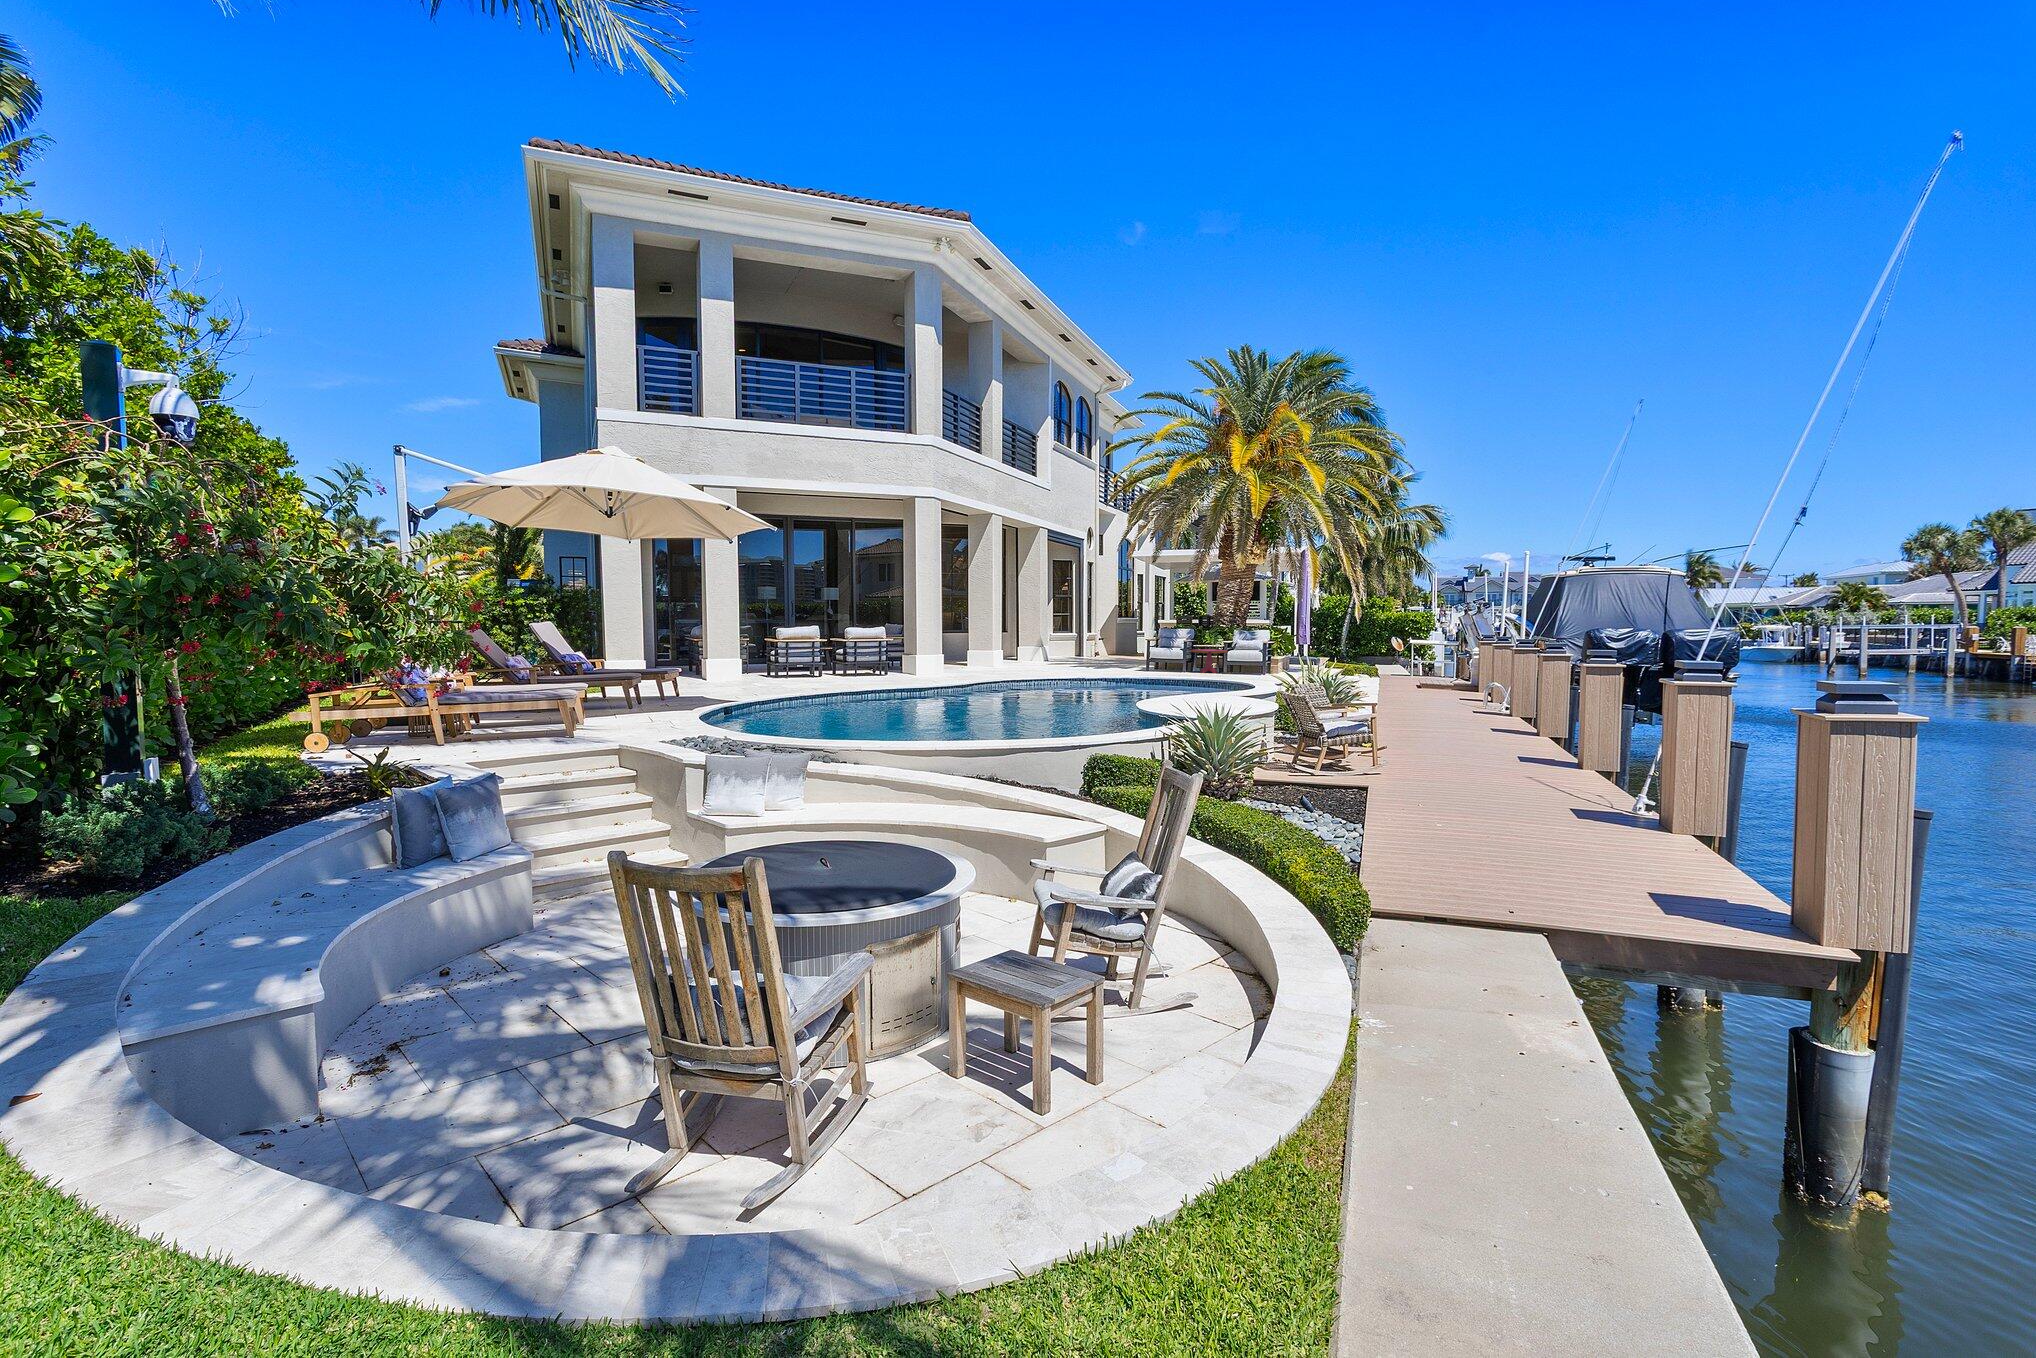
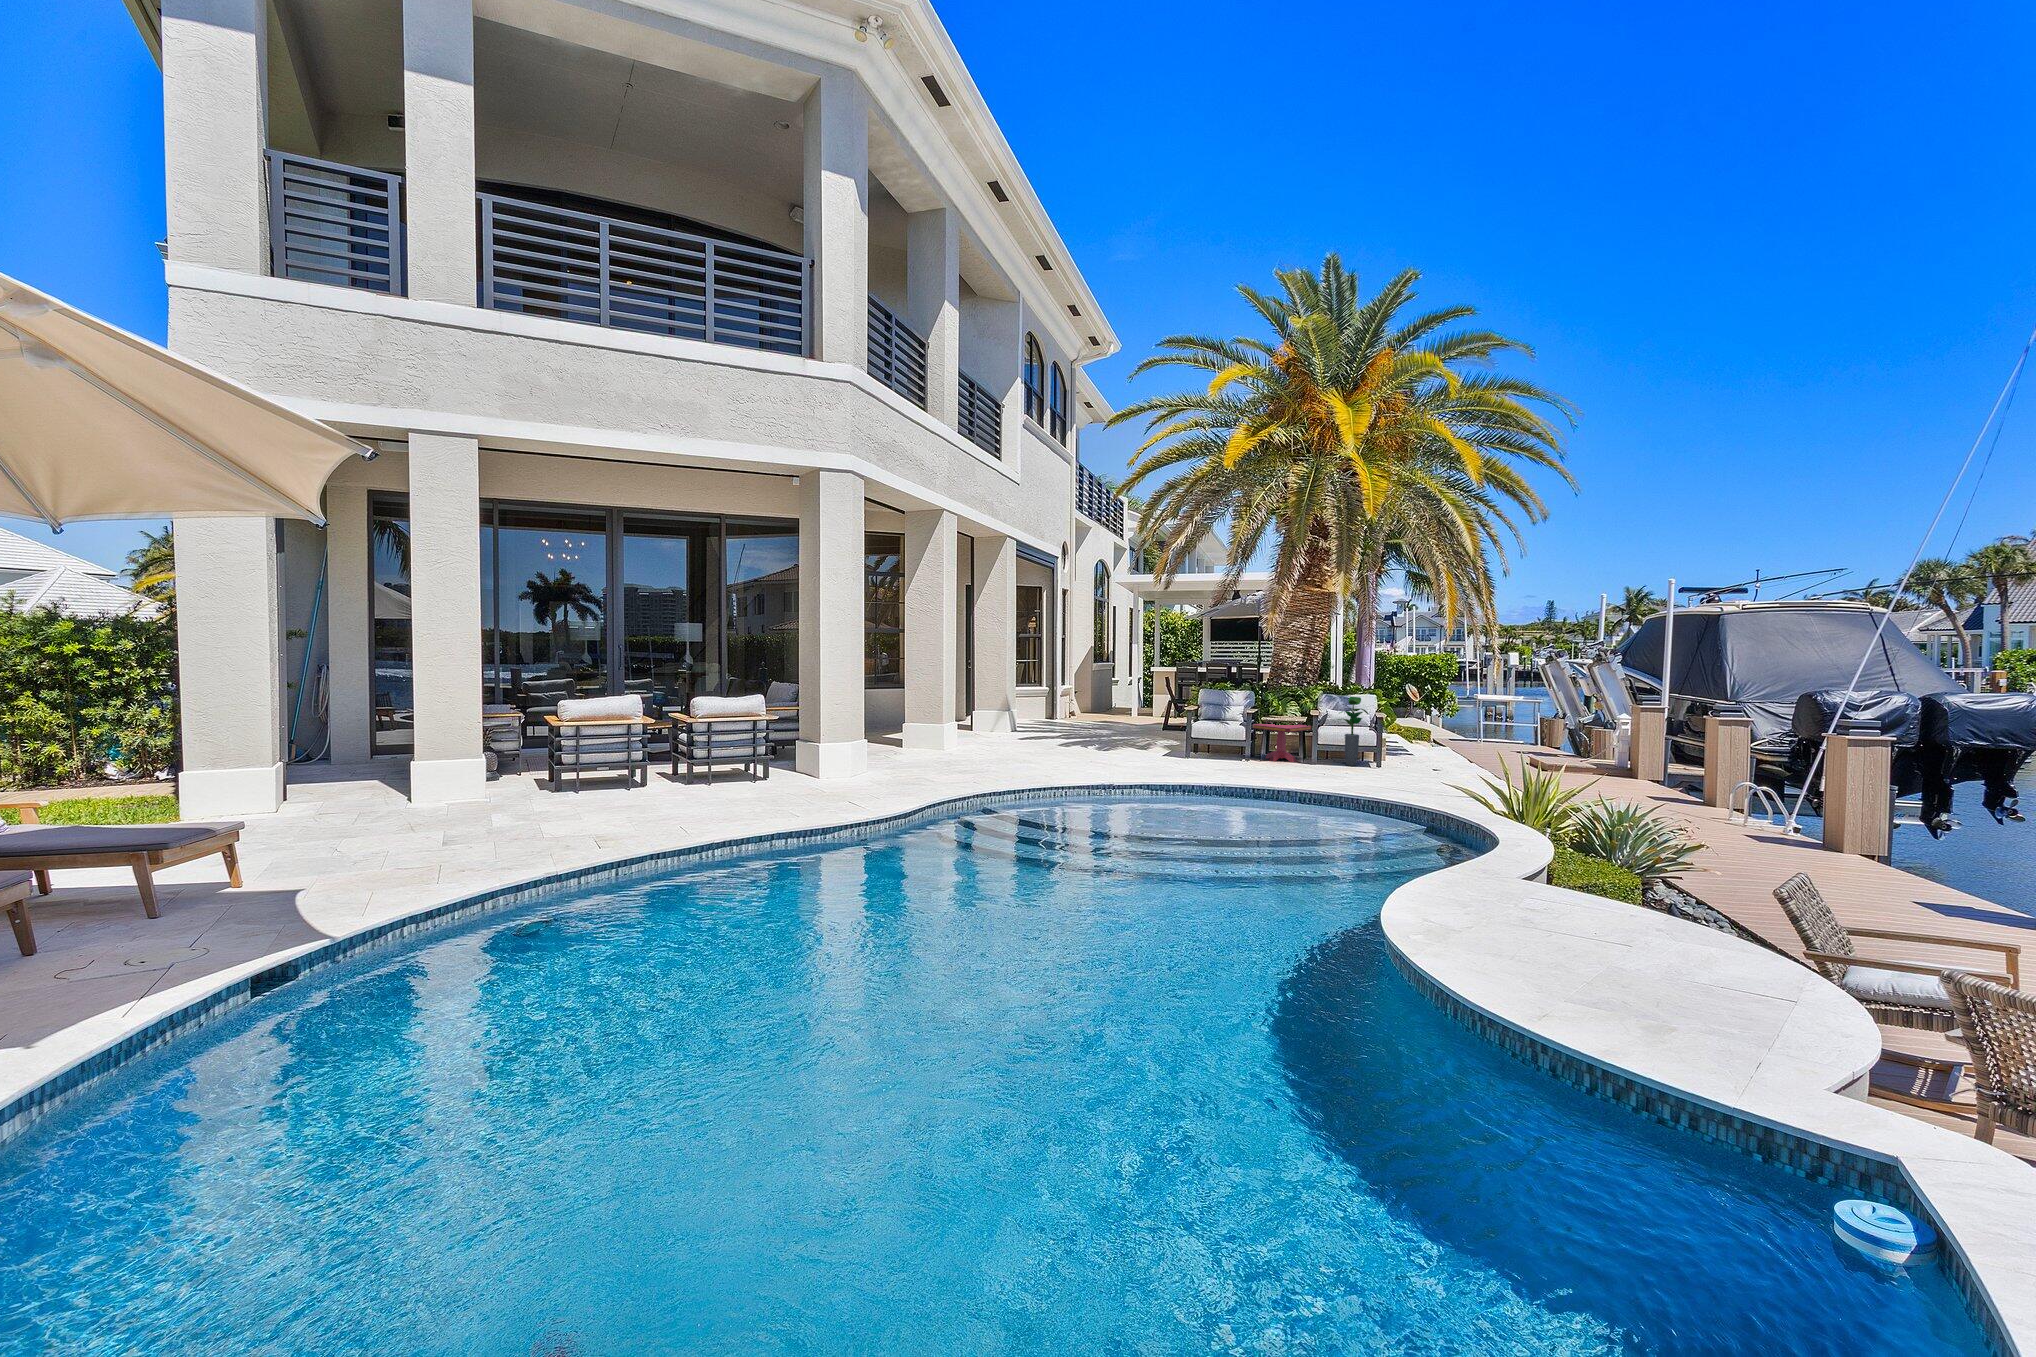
potted plant: none [1240,631,1260,675] -> present [1338,697,1368,766]

